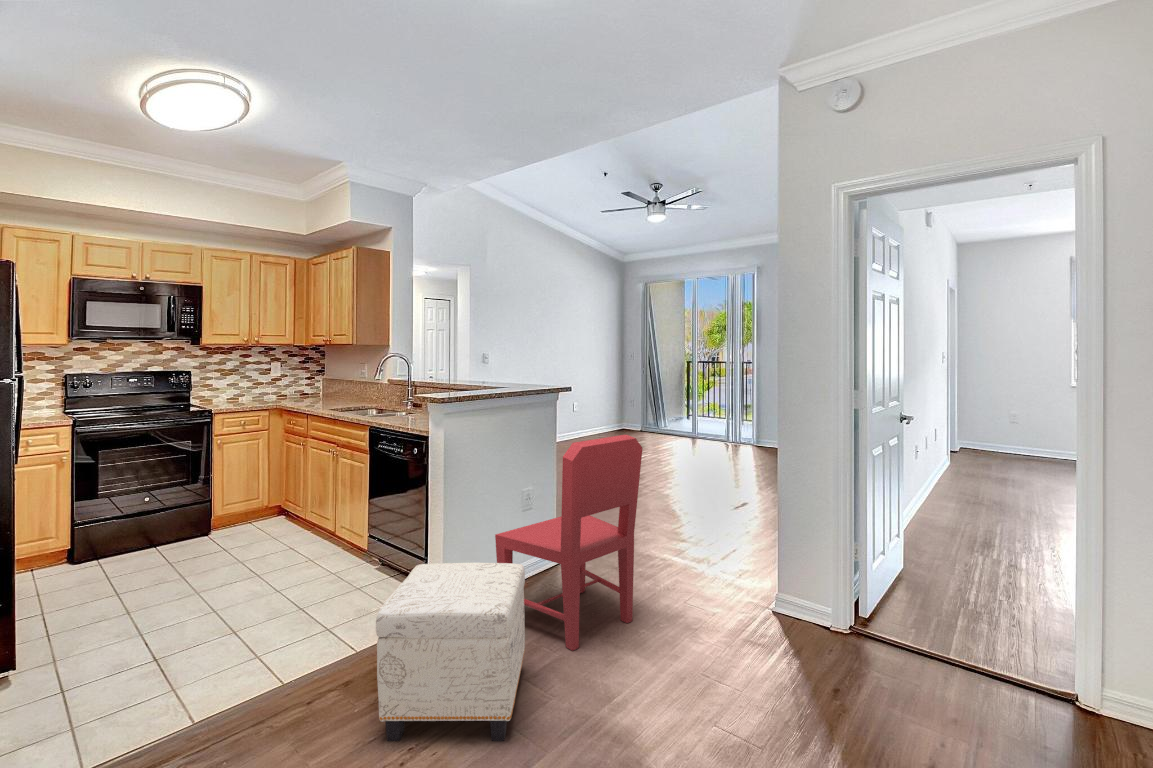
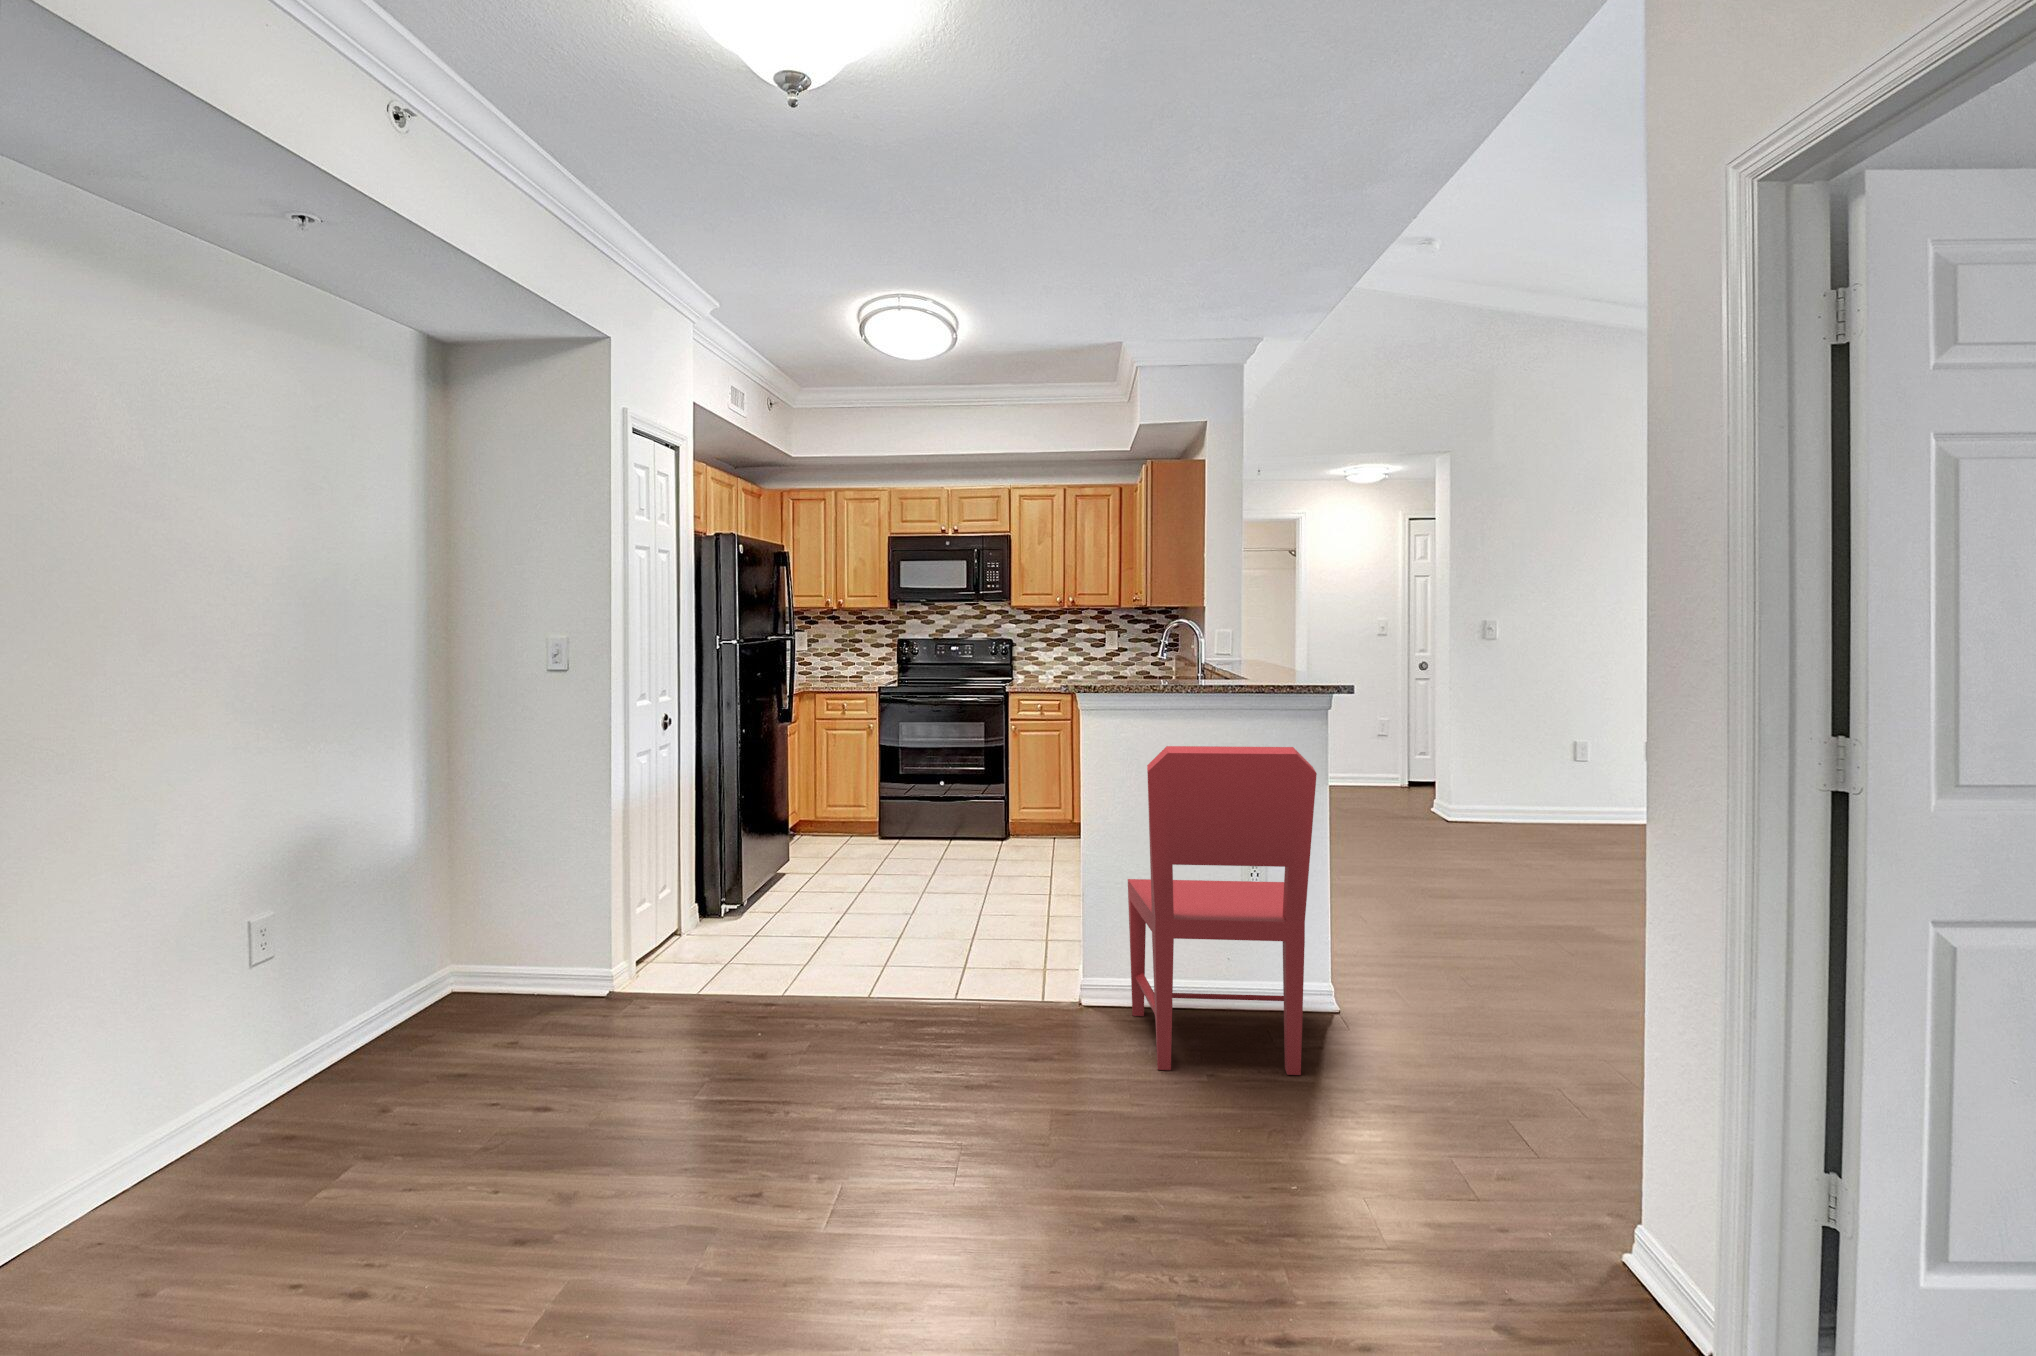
ottoman: present [376,563,525,741] -> none [861,882,1076,1103]

